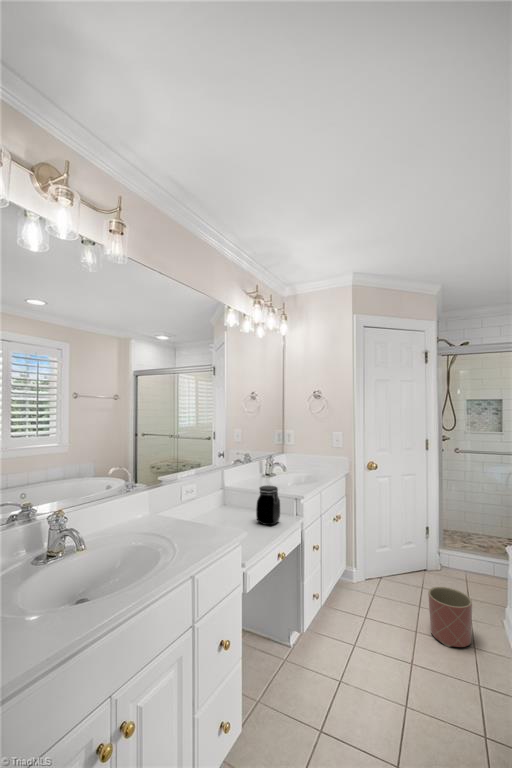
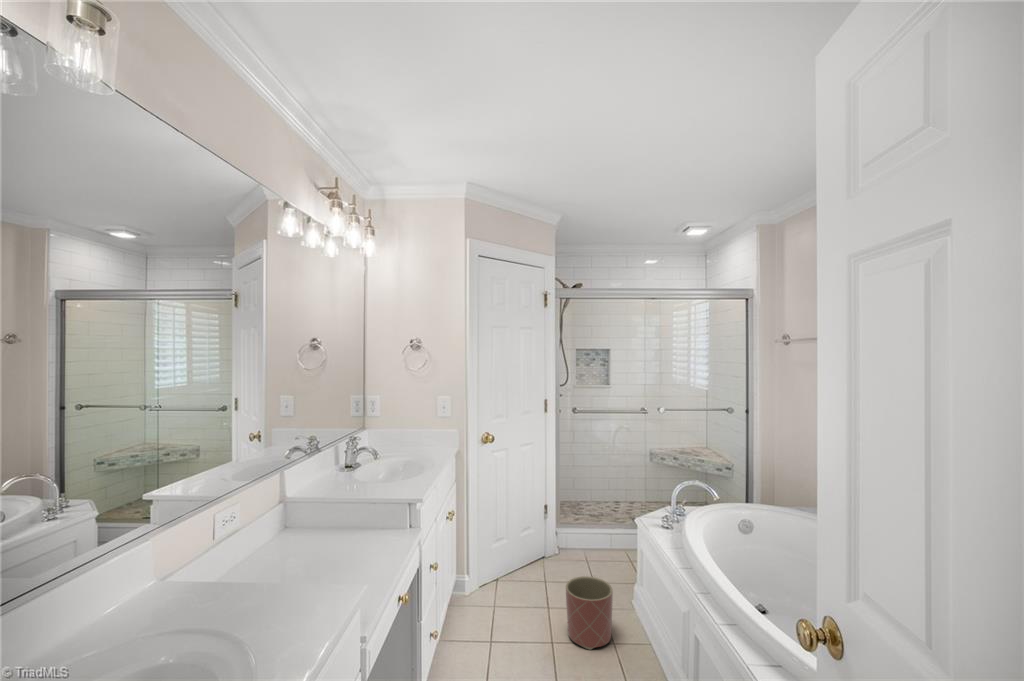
jar: present [256,486,280,525] -> none [351,488,389,553]

